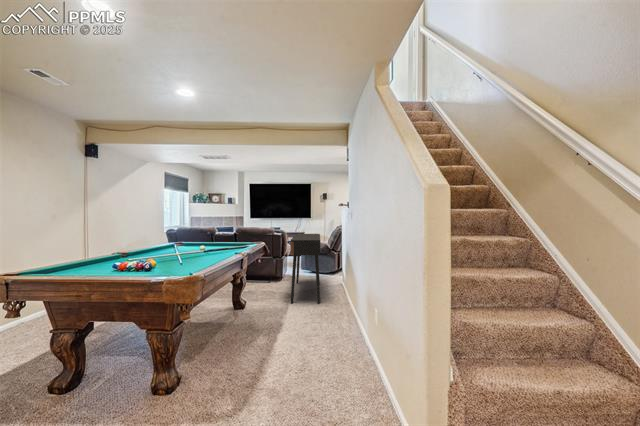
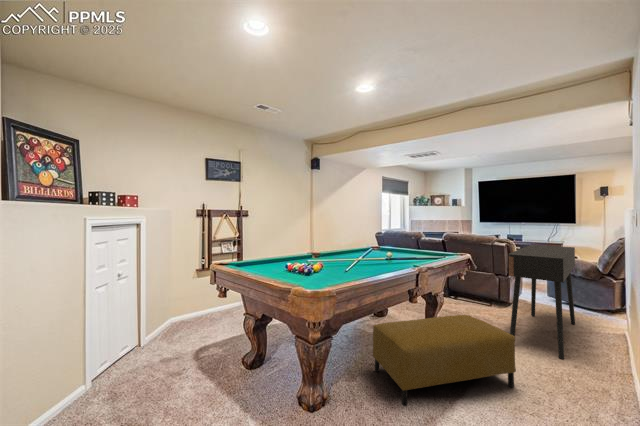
ottoman: none [206,286,303,359] -> present [373,315,516,406]

